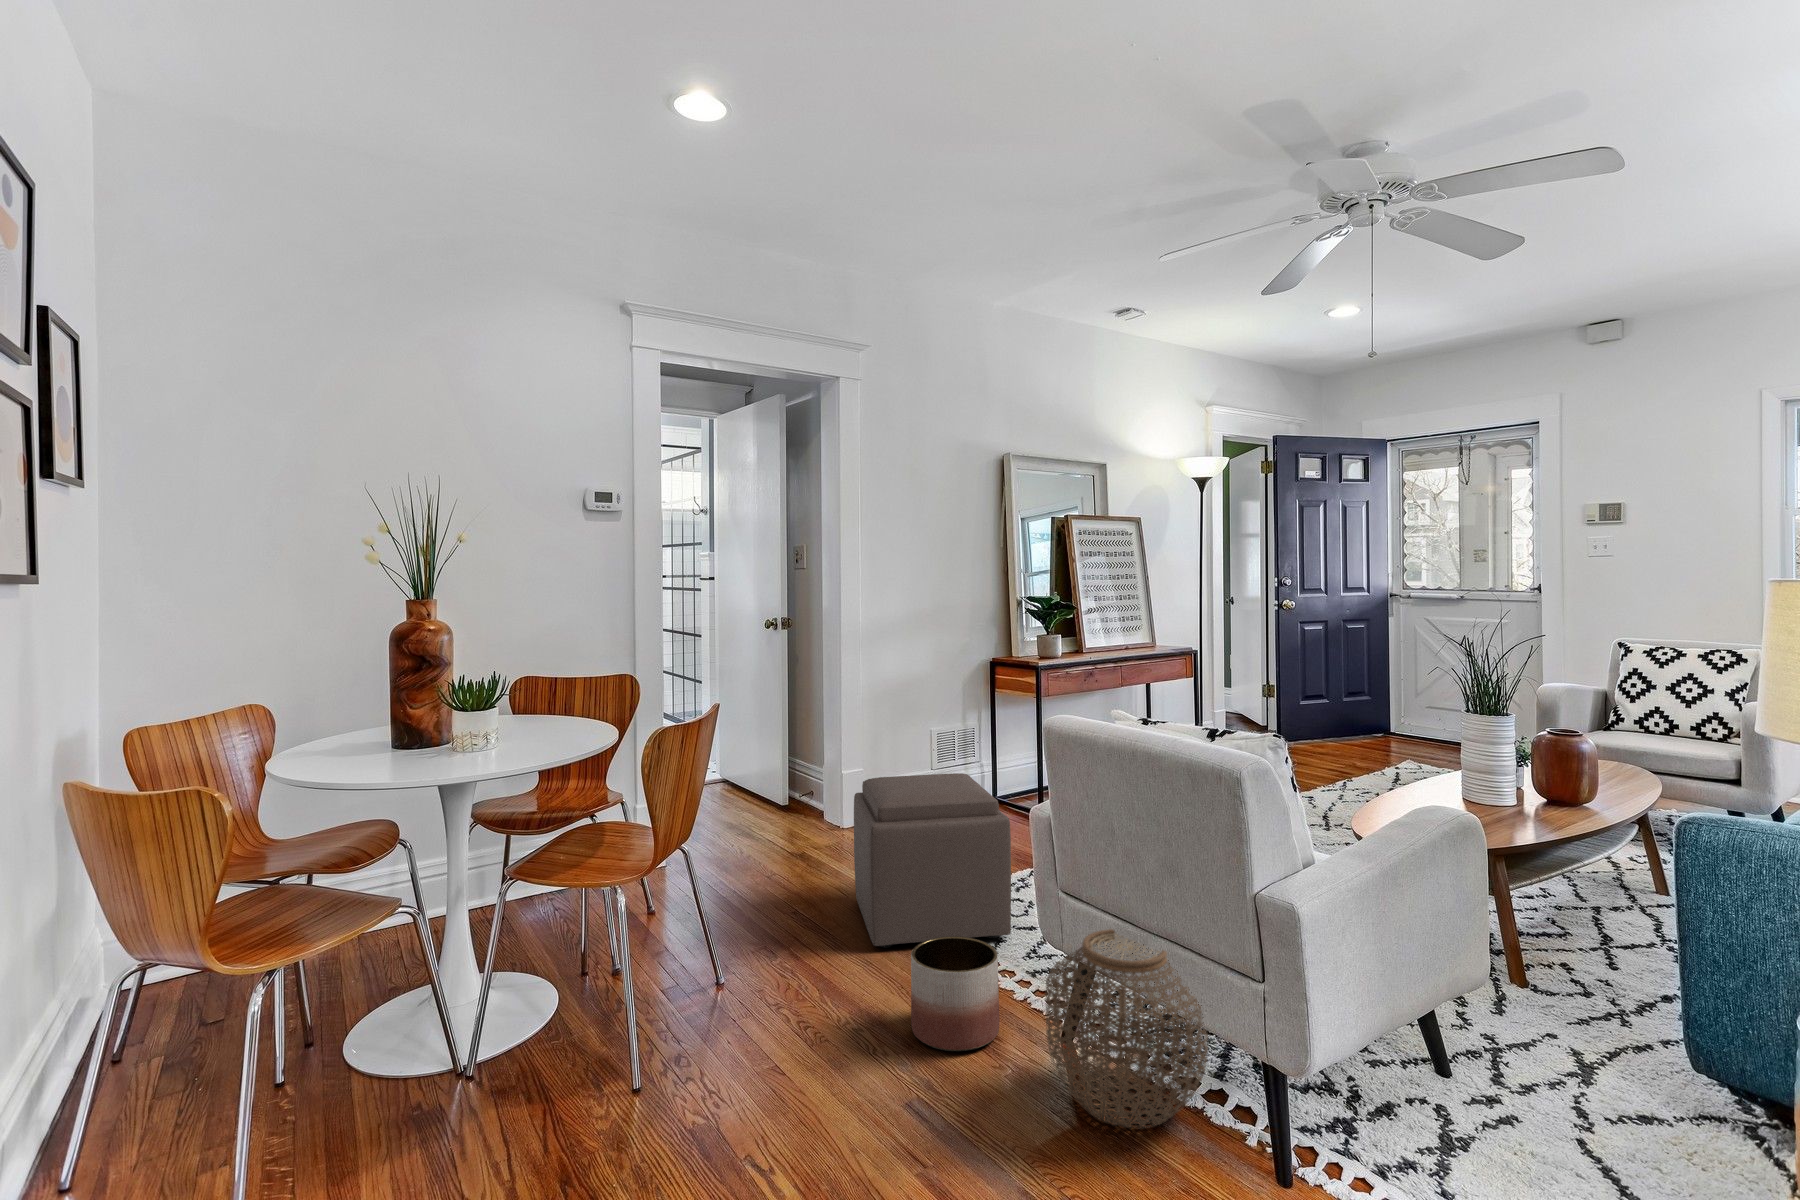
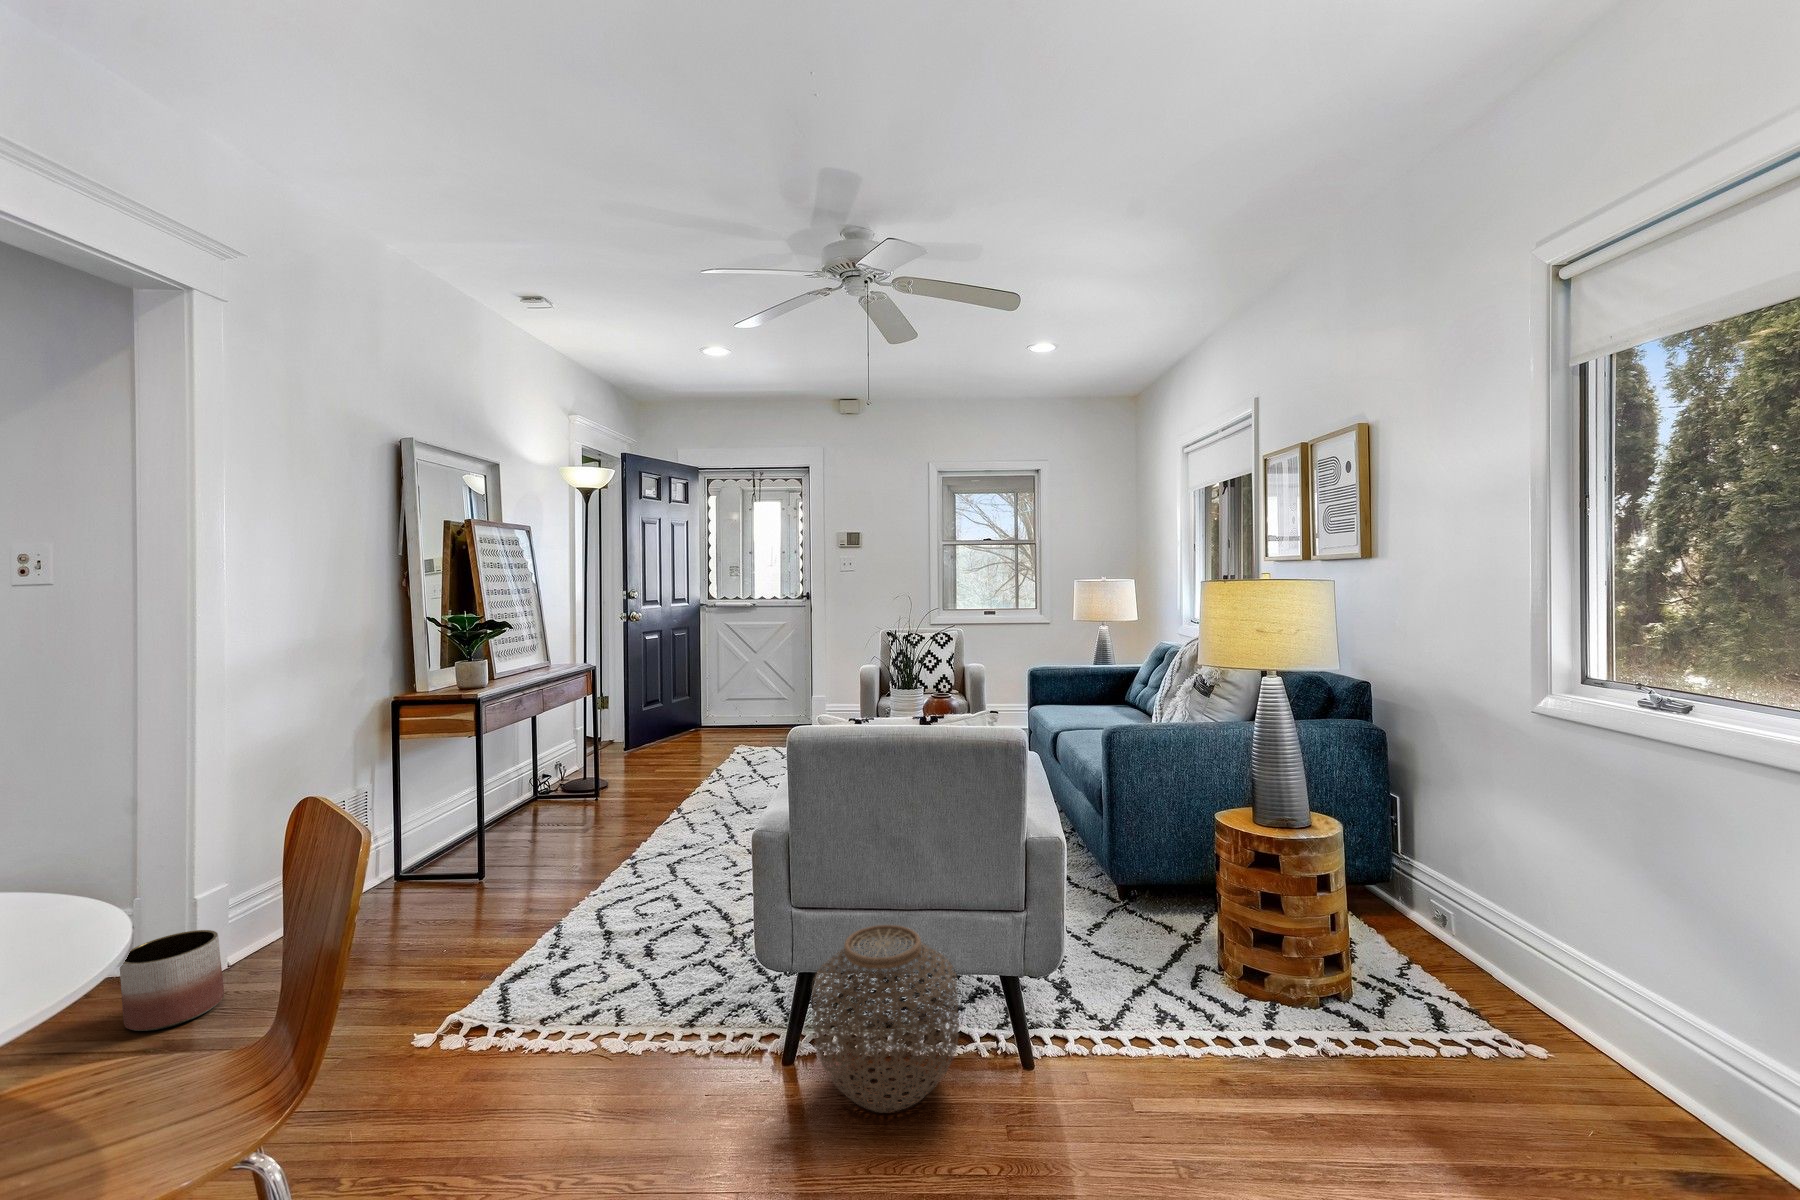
ottoman: present [854,773,1011,948] -> none [367,841,622,1086]
planter: present [911,936,999,1051] -> present [120,930,224,1031]

